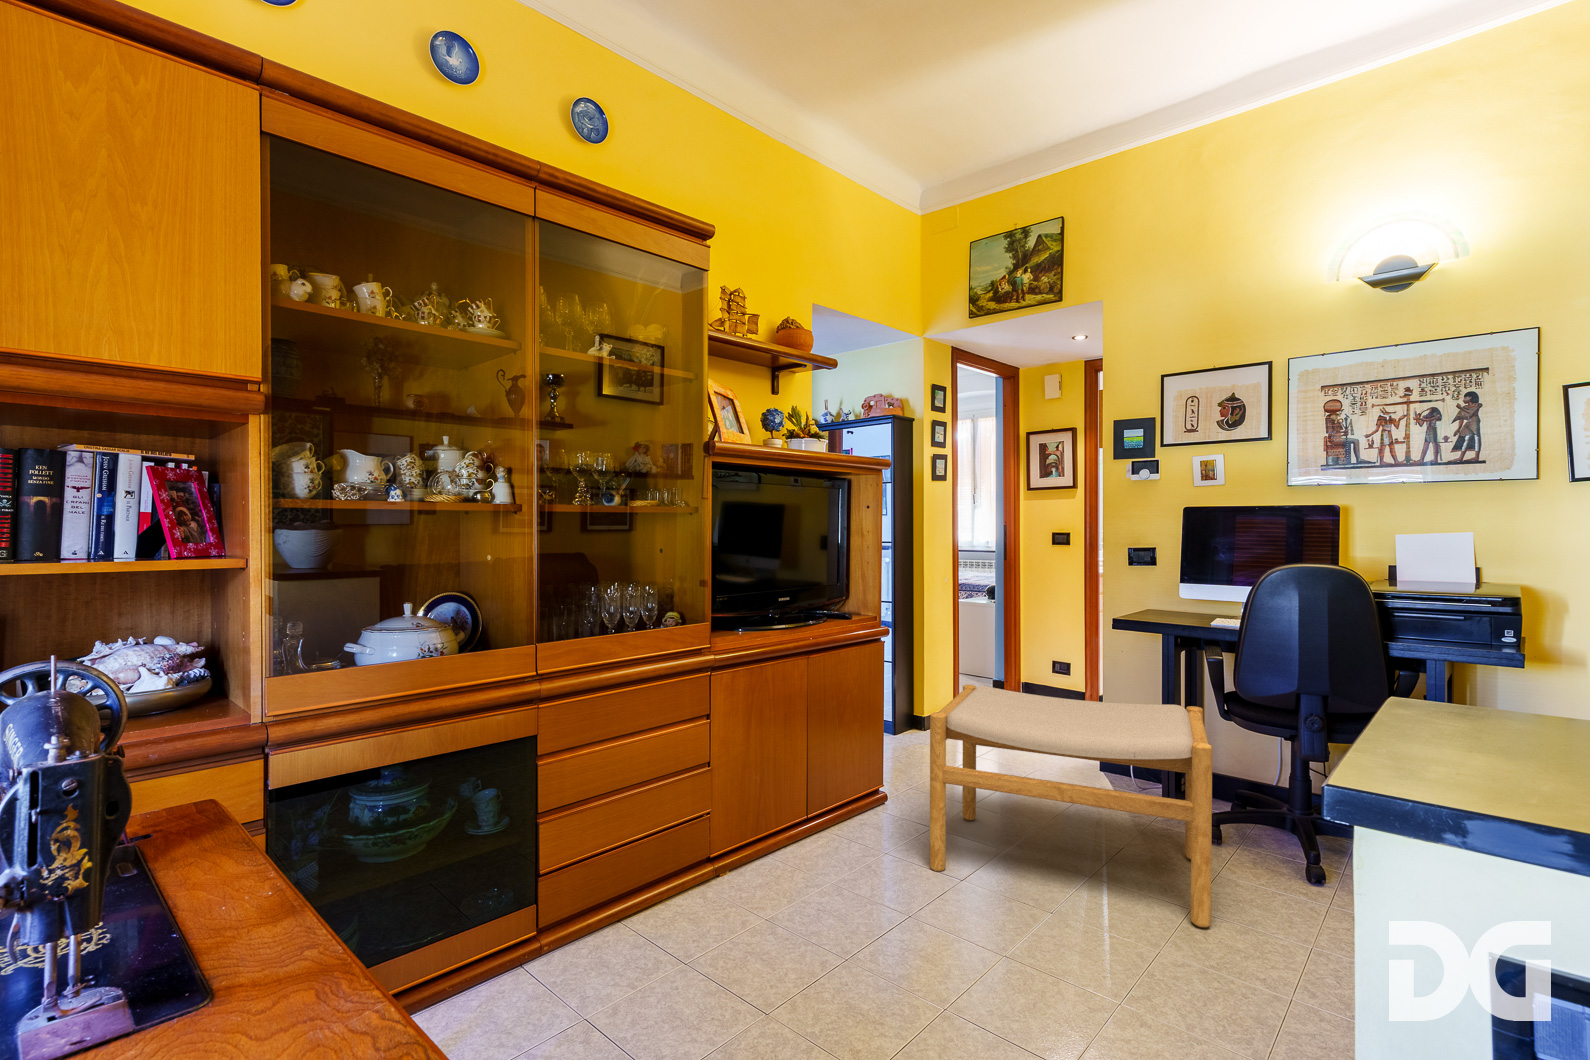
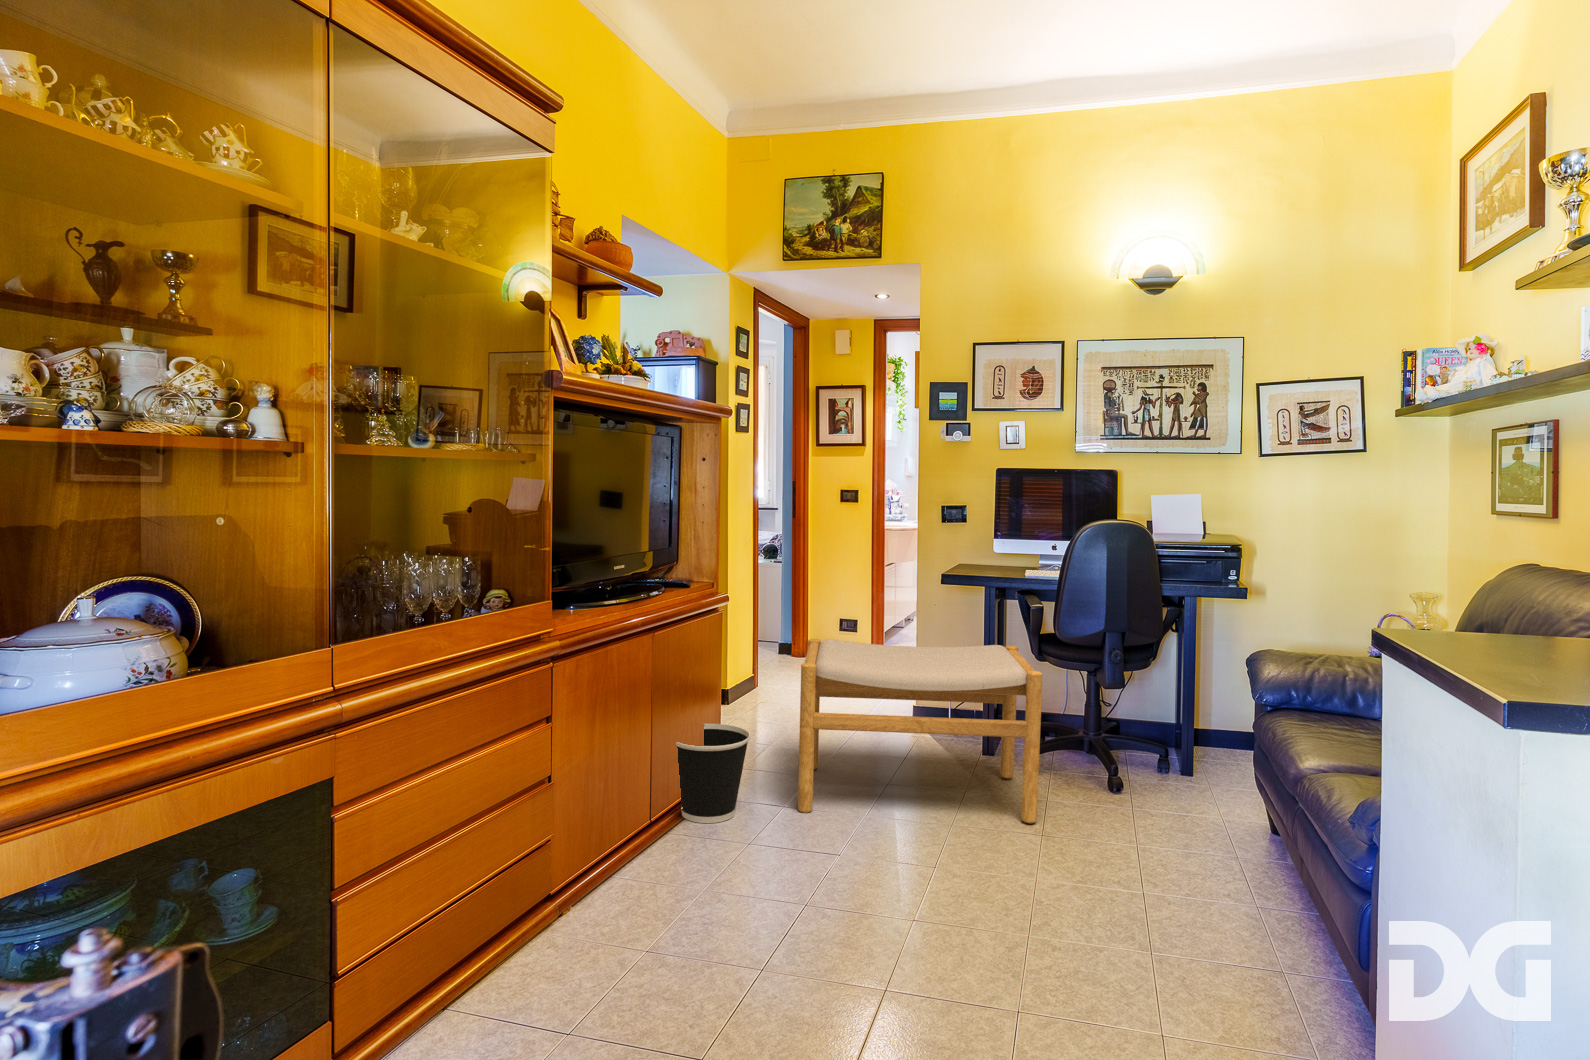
wastebasket: none [798,765,878,869] -> present [676,724,750,823]

